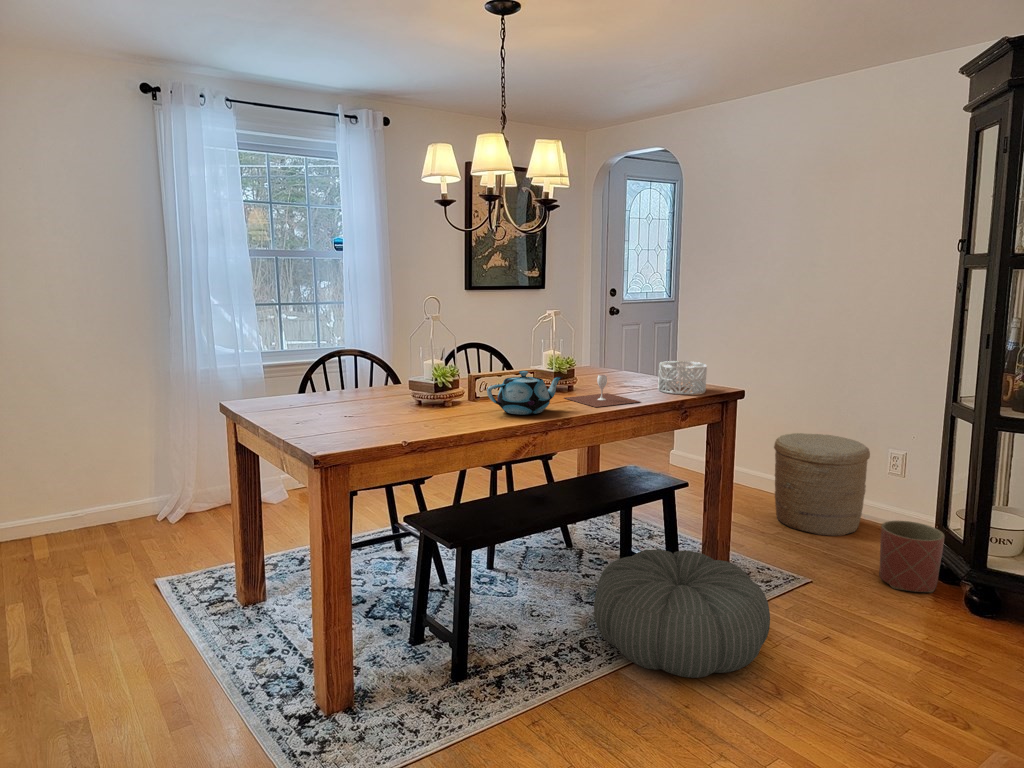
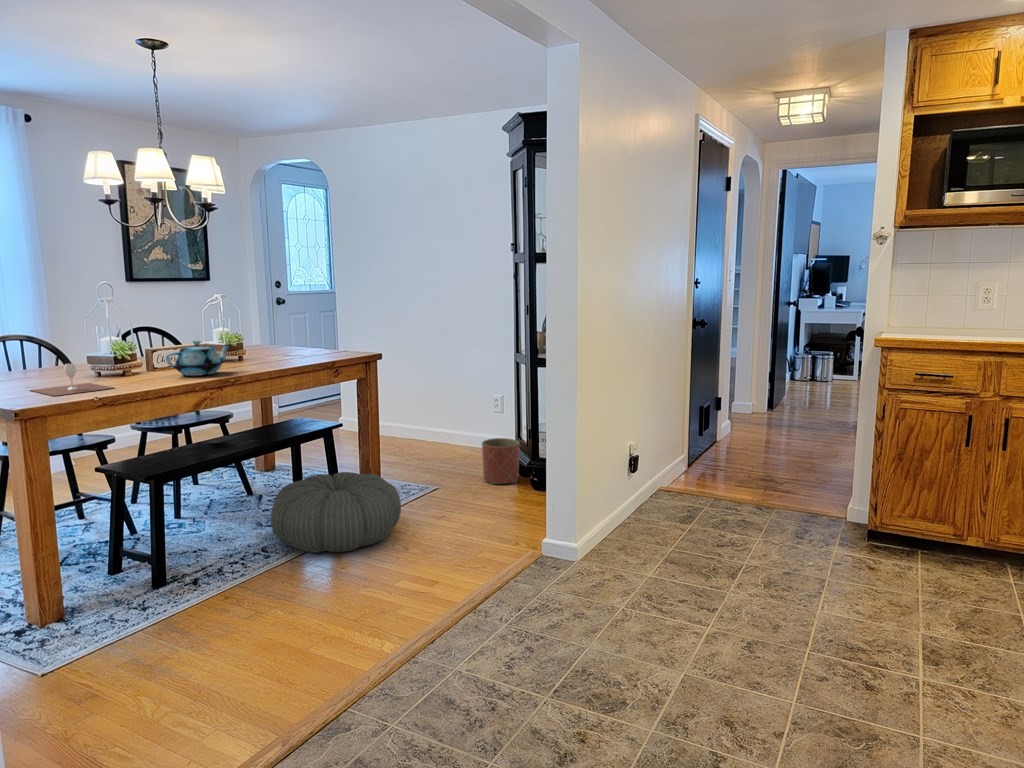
decorative bowl: present [658,361,707,394] -> none [313,333,351,358]
wine glass: present [565,375,640,407] -> present [30,364,113,396]
woven basket: present [774,433,870,536] -> none [414,389,480,462]

